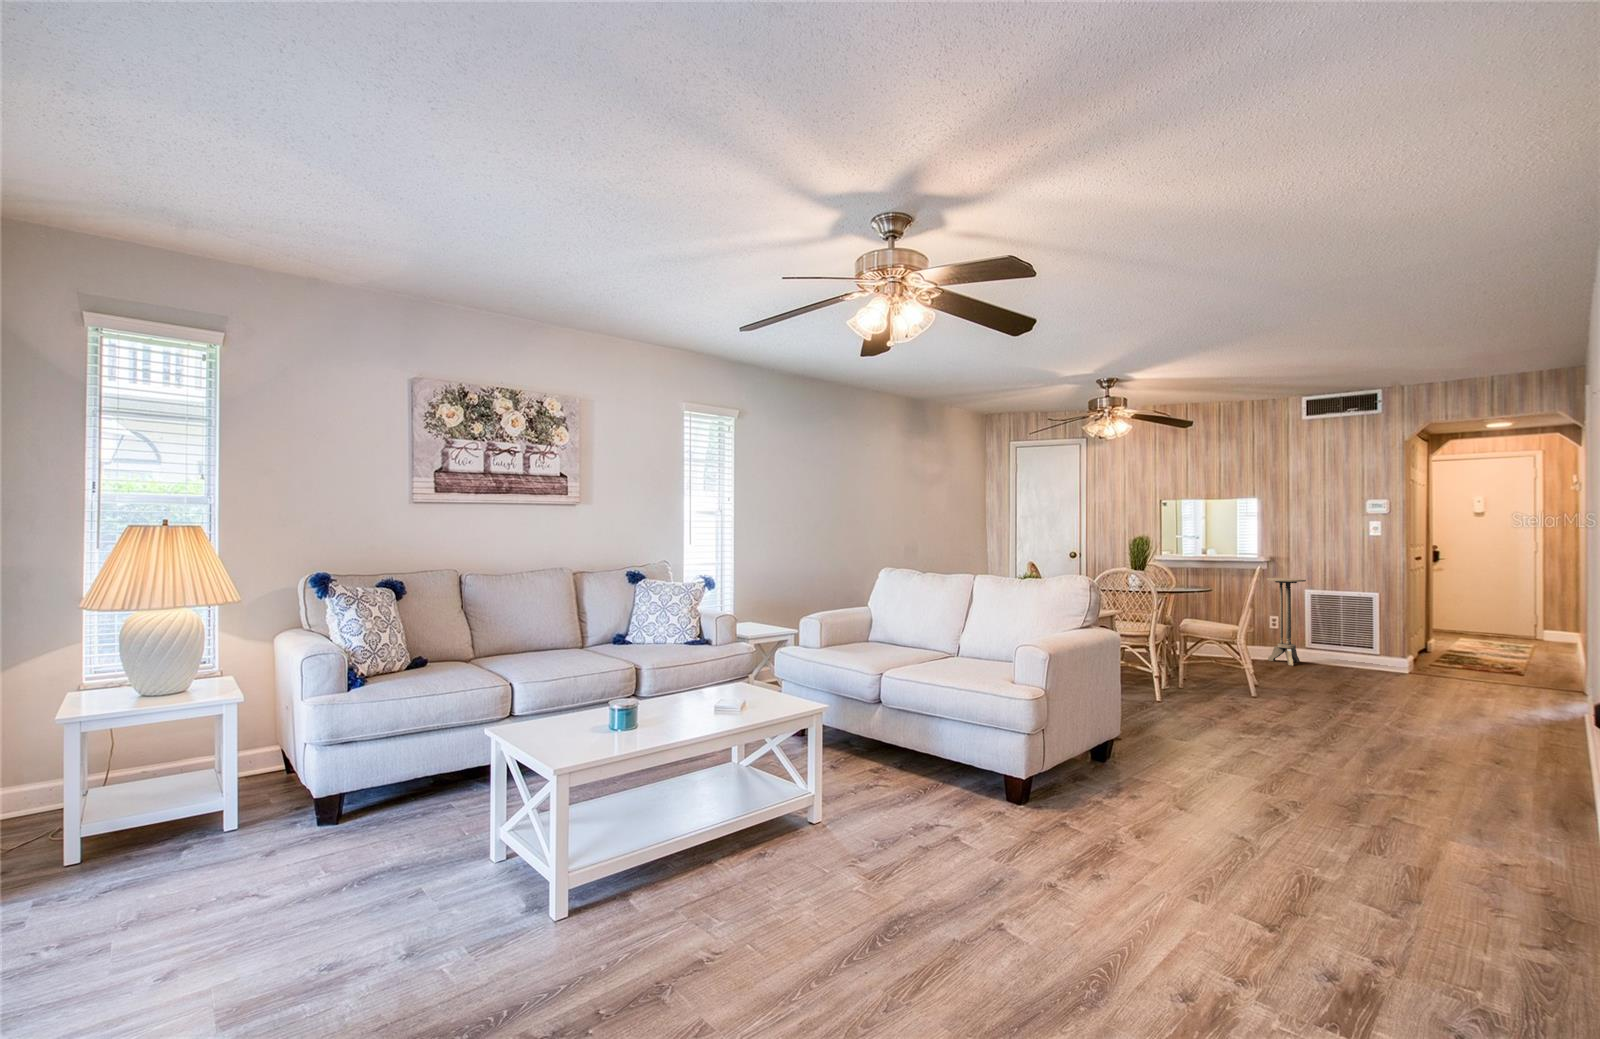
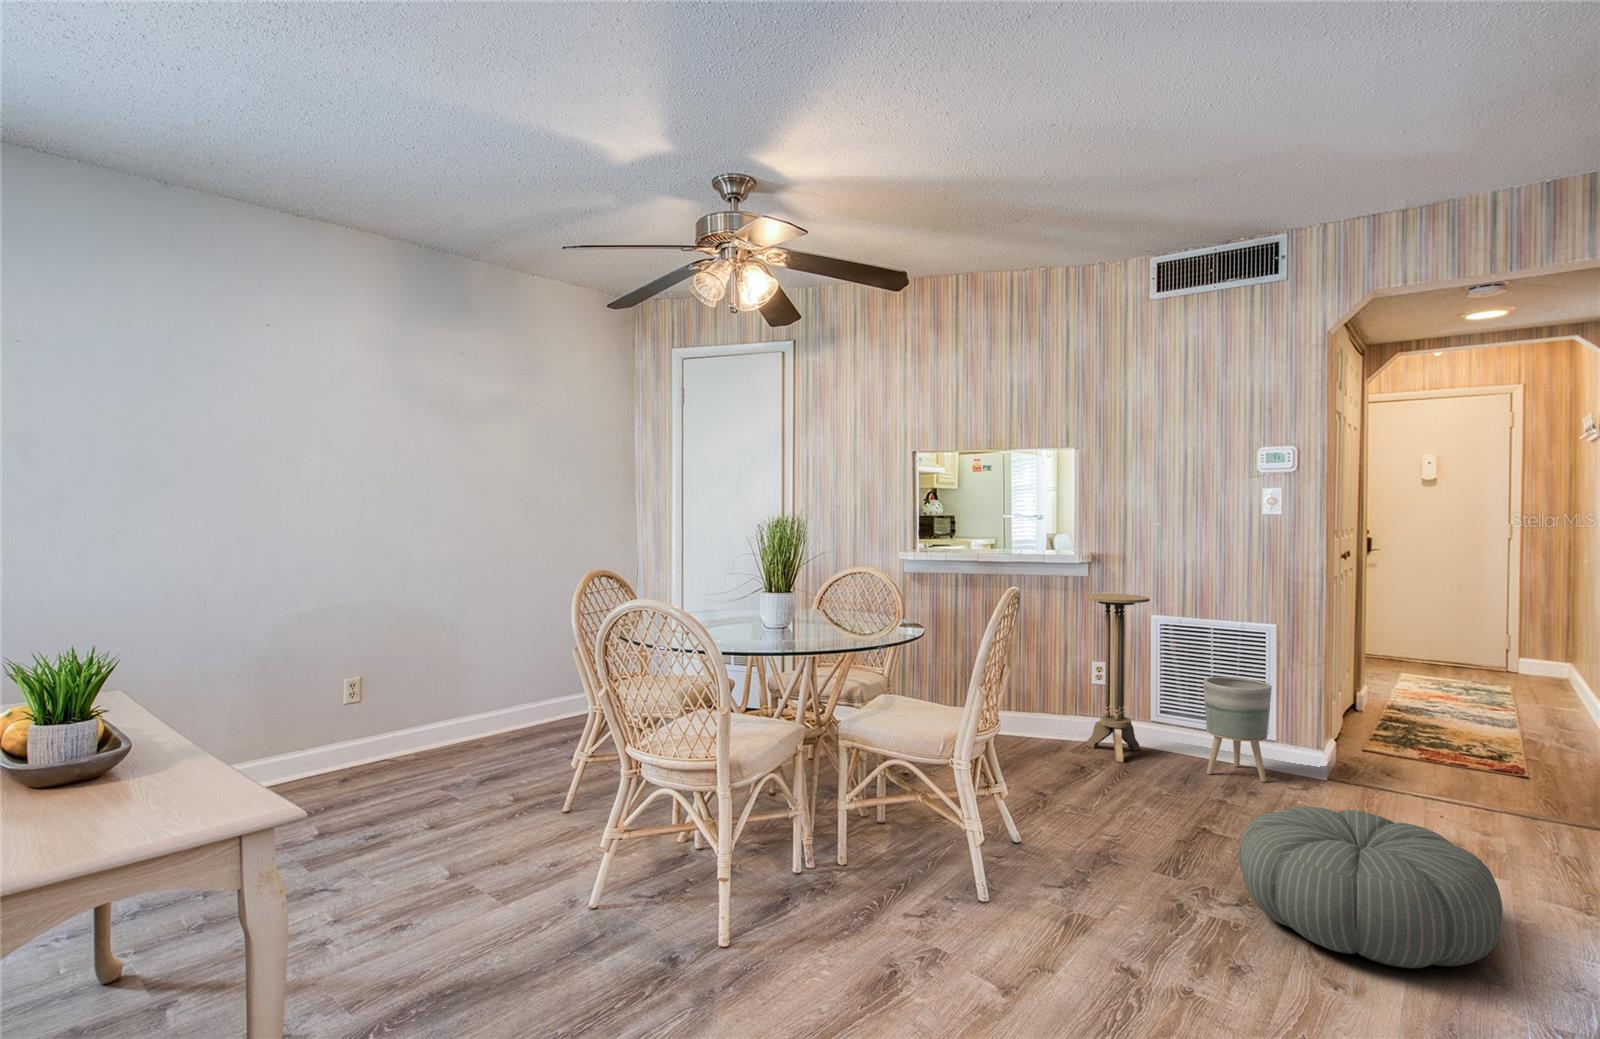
planter: none [1339,621,1378,673] -> present [1203,677,1272,782]
pouf: none [1370,662,1487,712] -> present [1239,806,1503,968]

